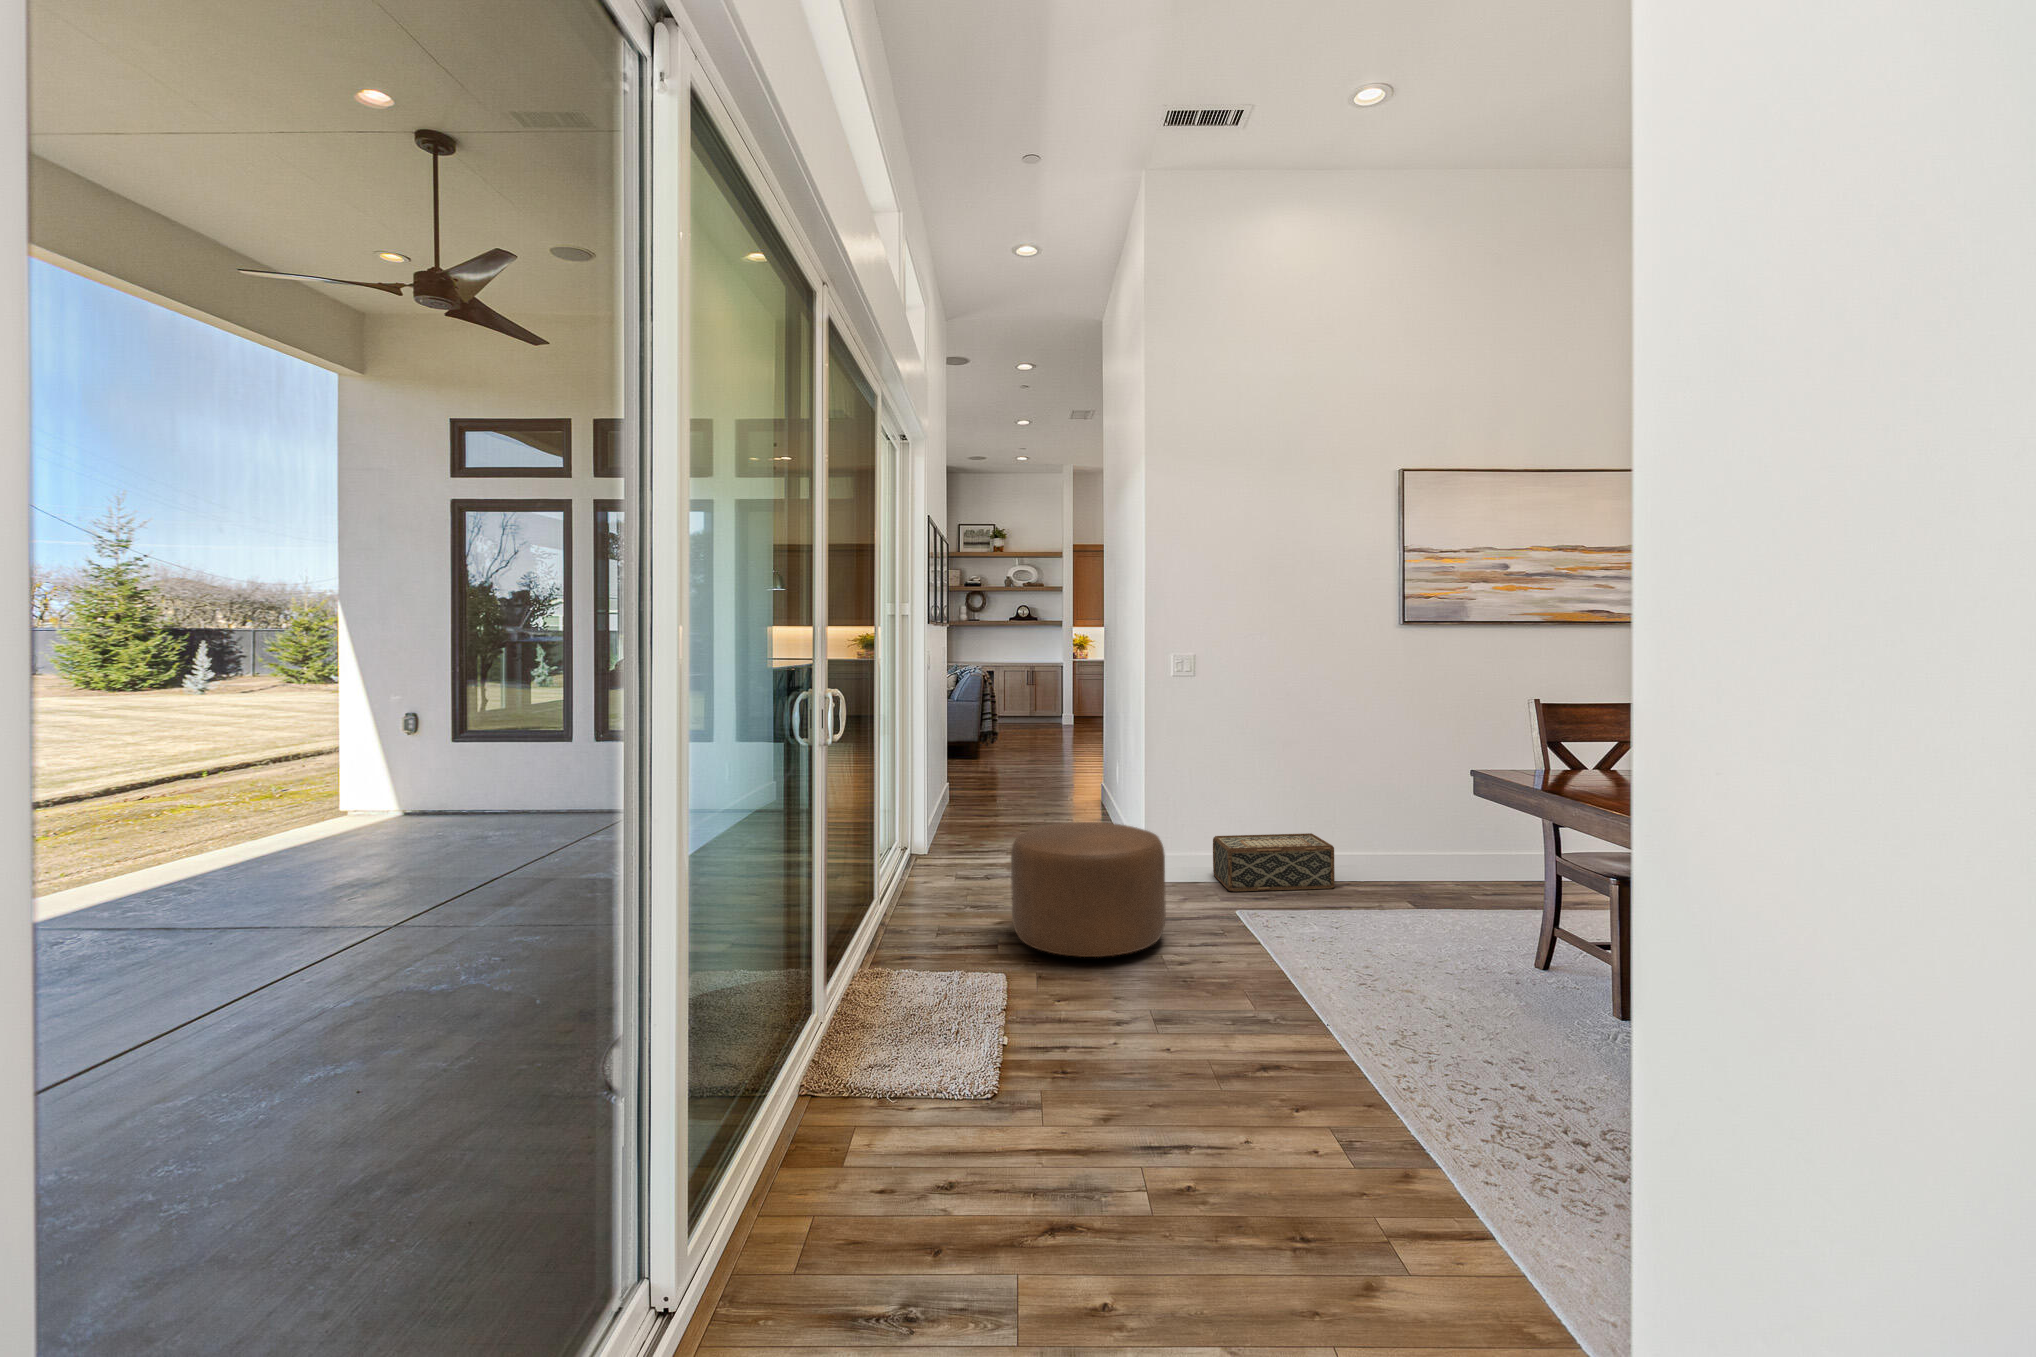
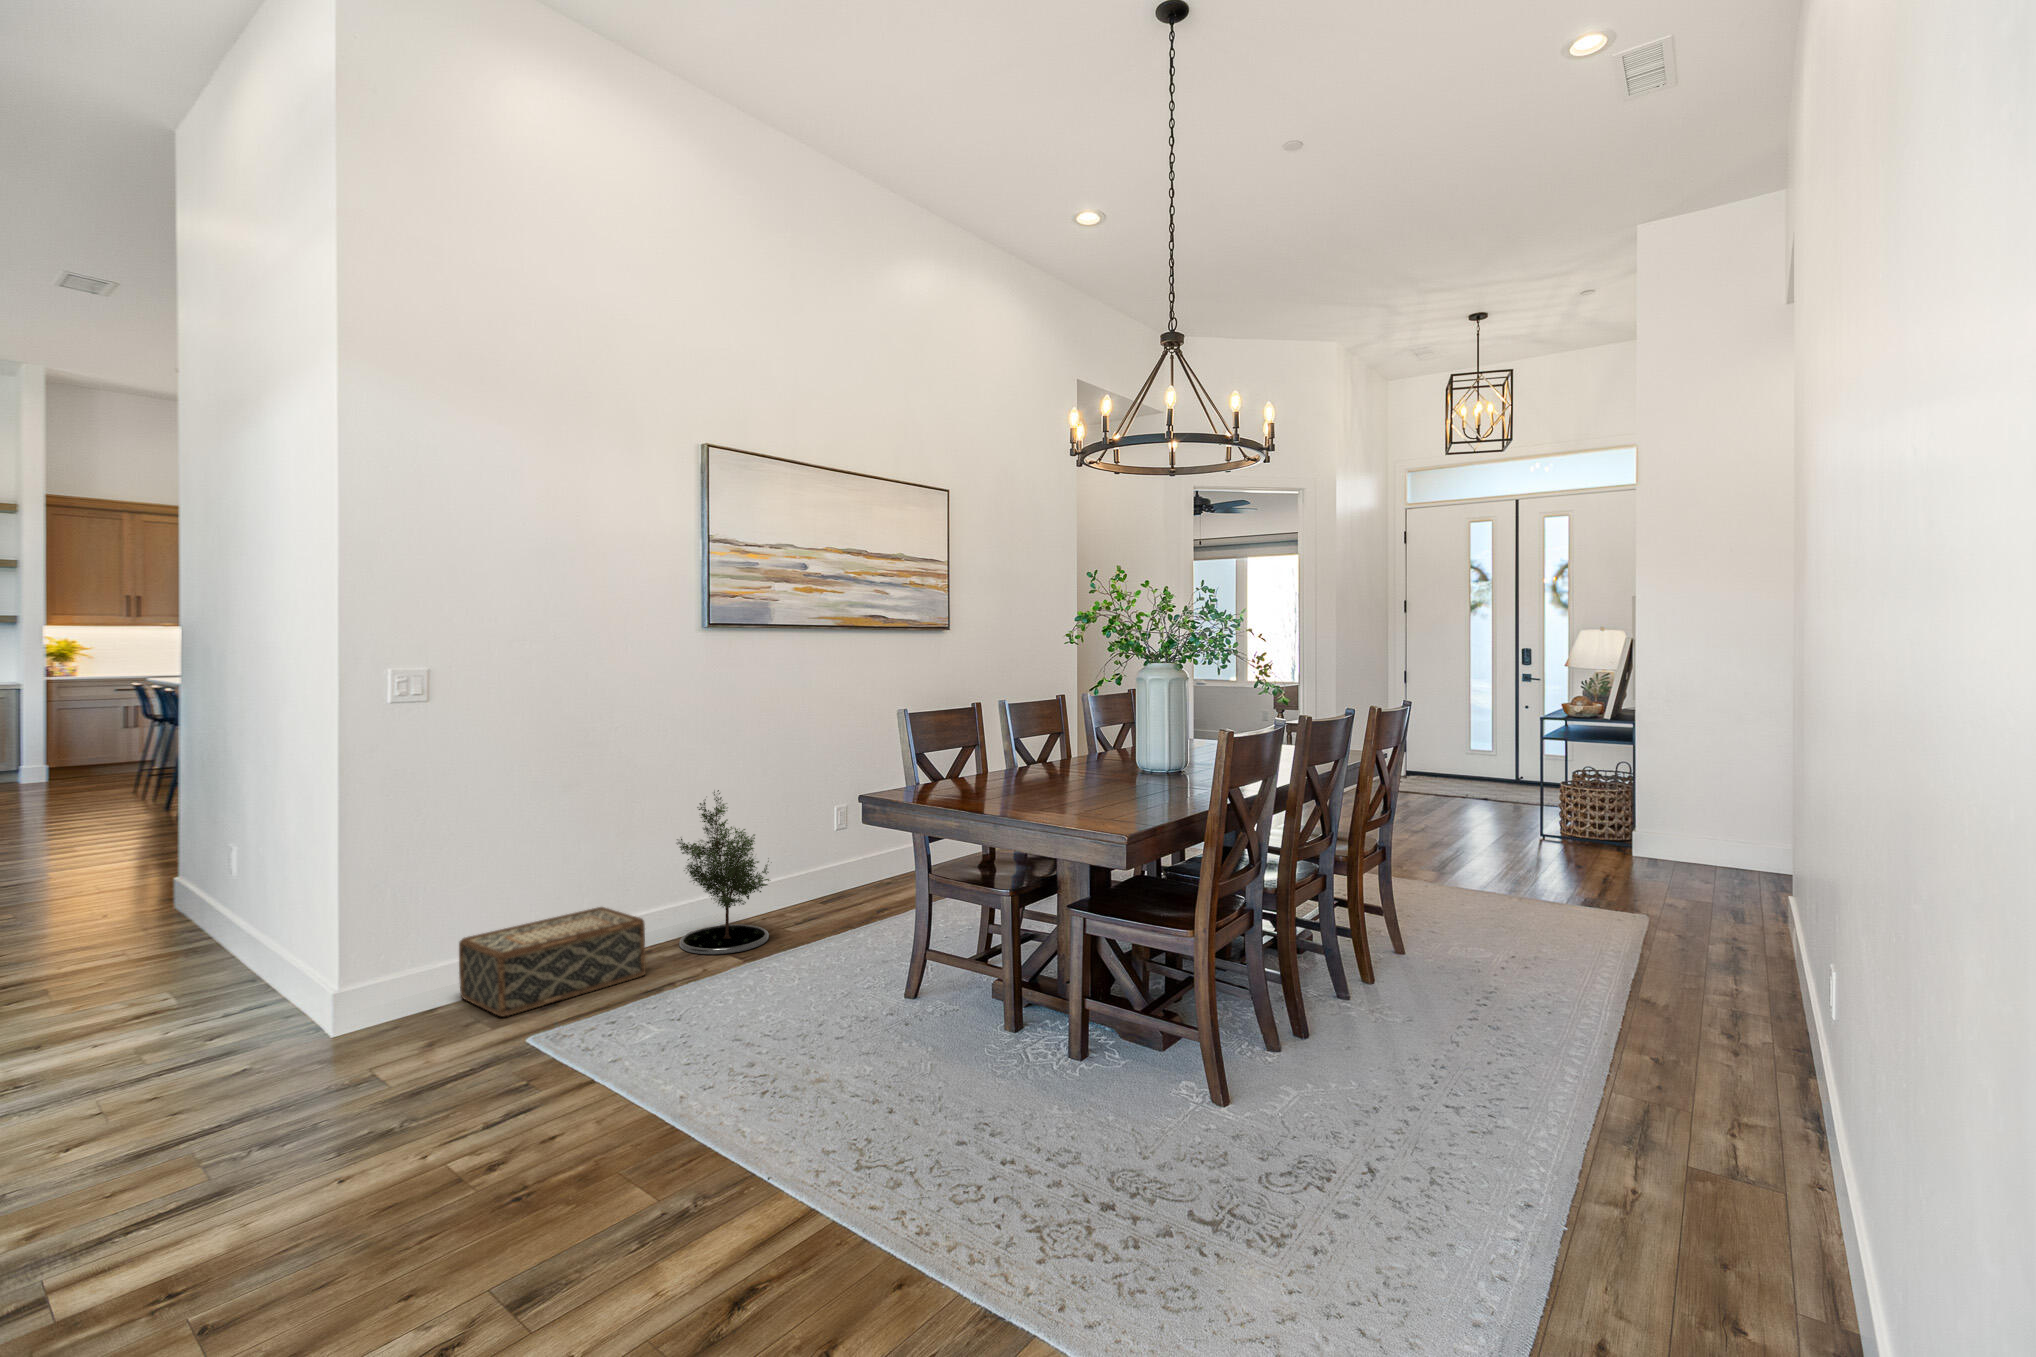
potted tree: none [1370,756,1449,889] -> present [677,790,769,954]
ottoman: present [1011,822,1166,957] -> none [96,956,445,1244]

